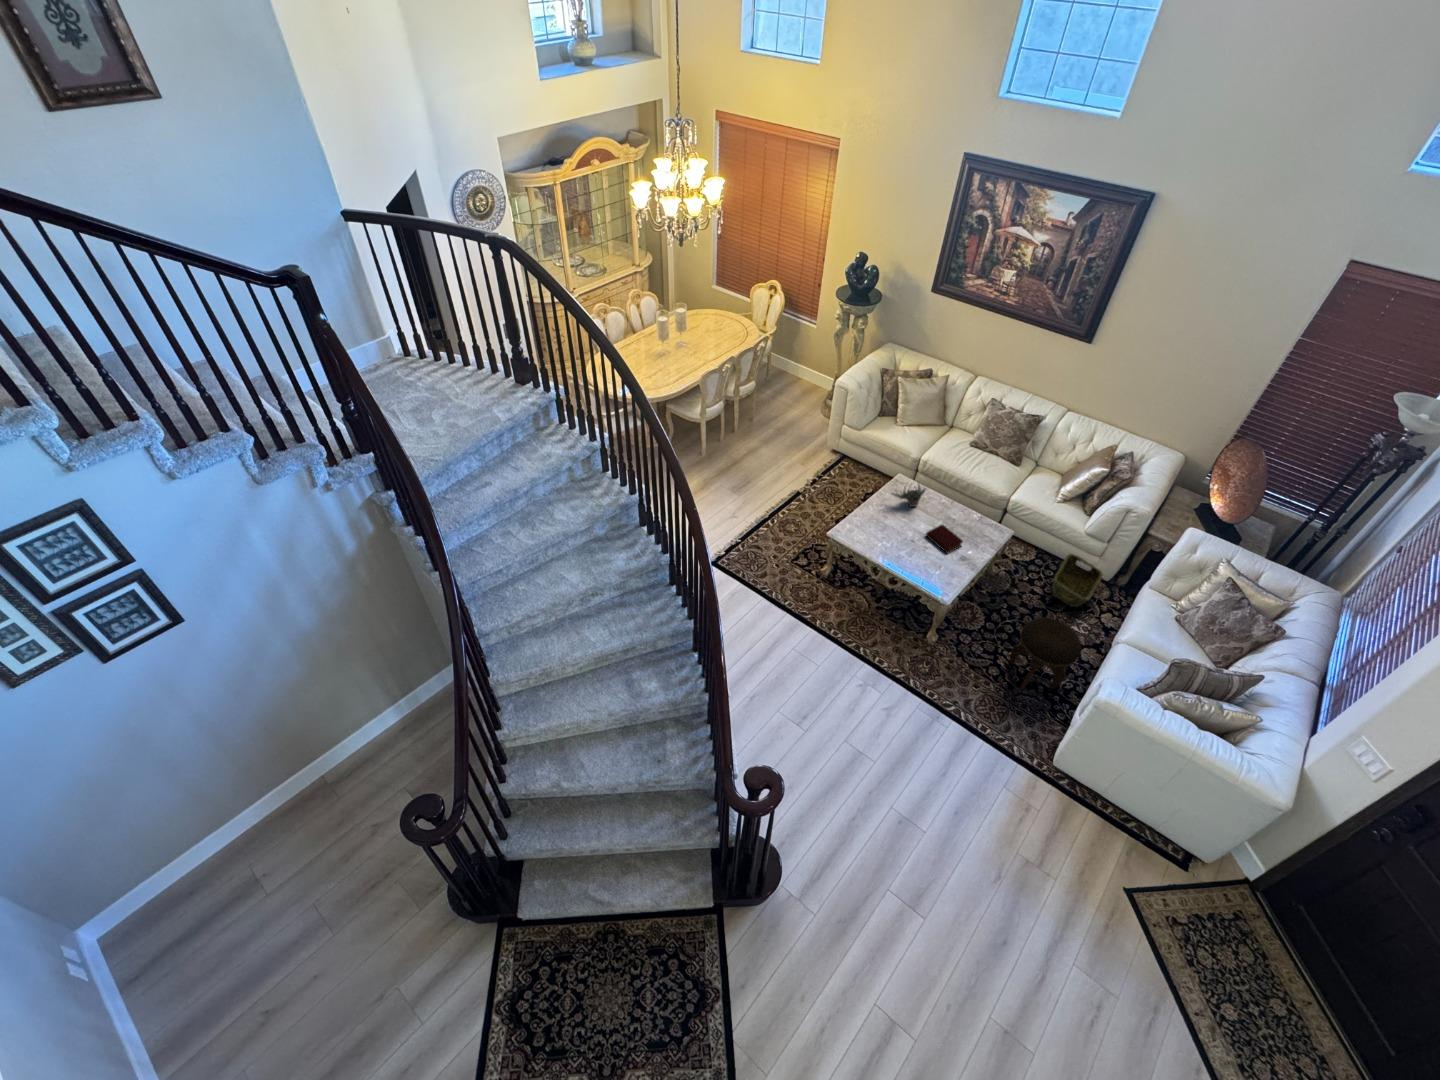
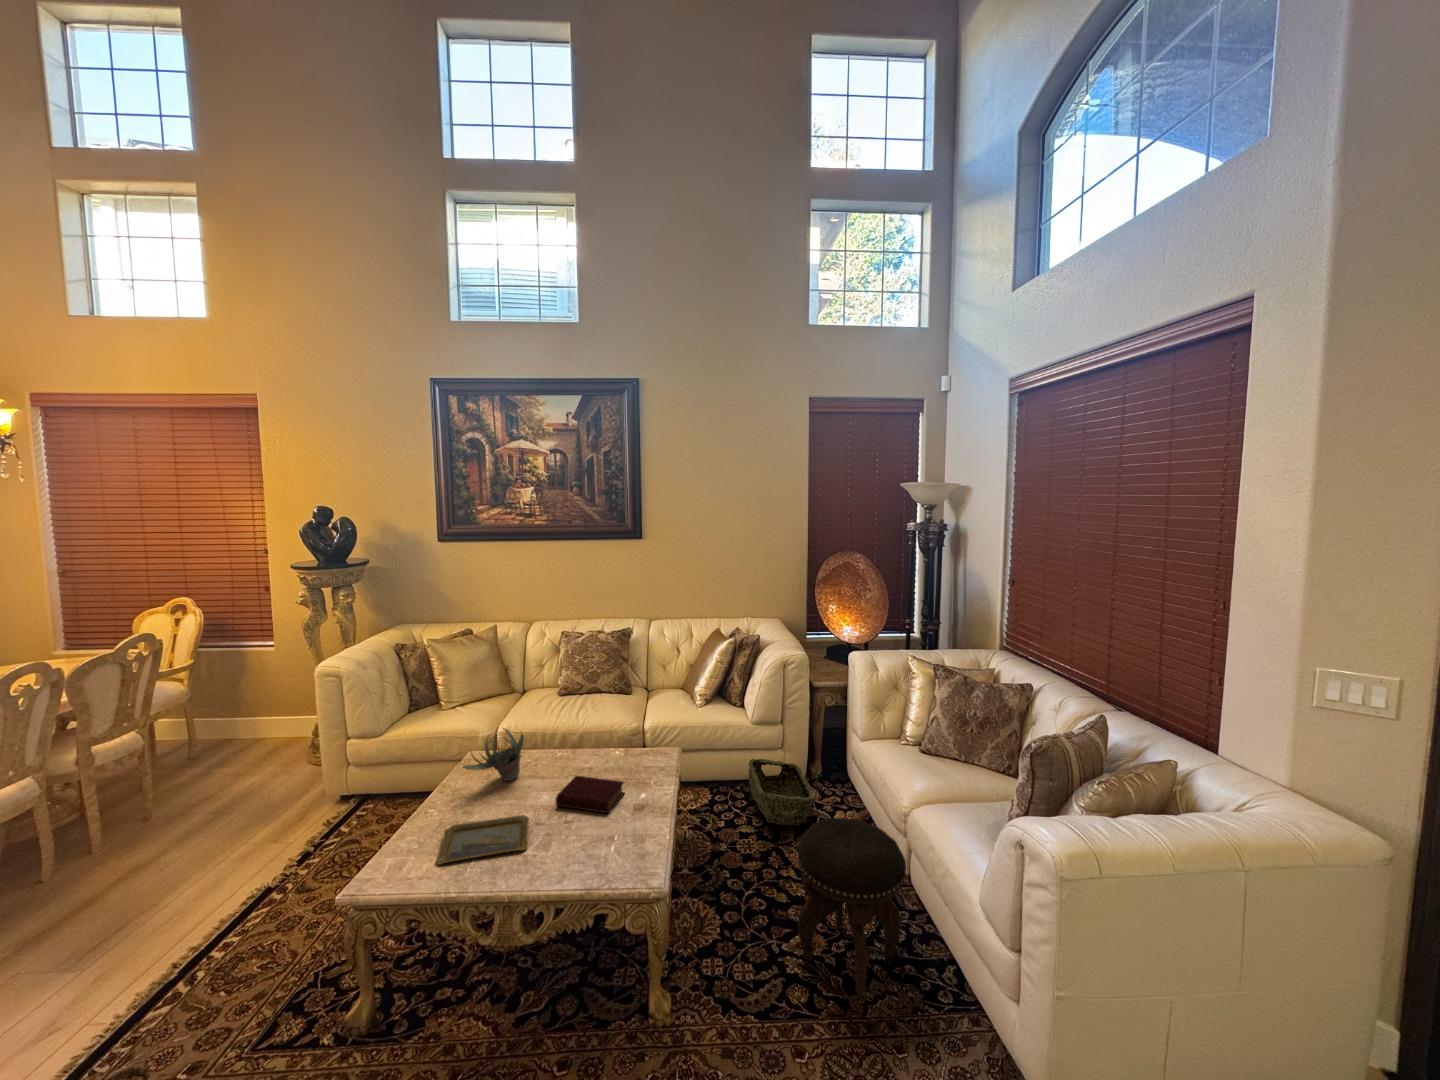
tray: none [866,523,910,552] -> present [437,815,529,864]

